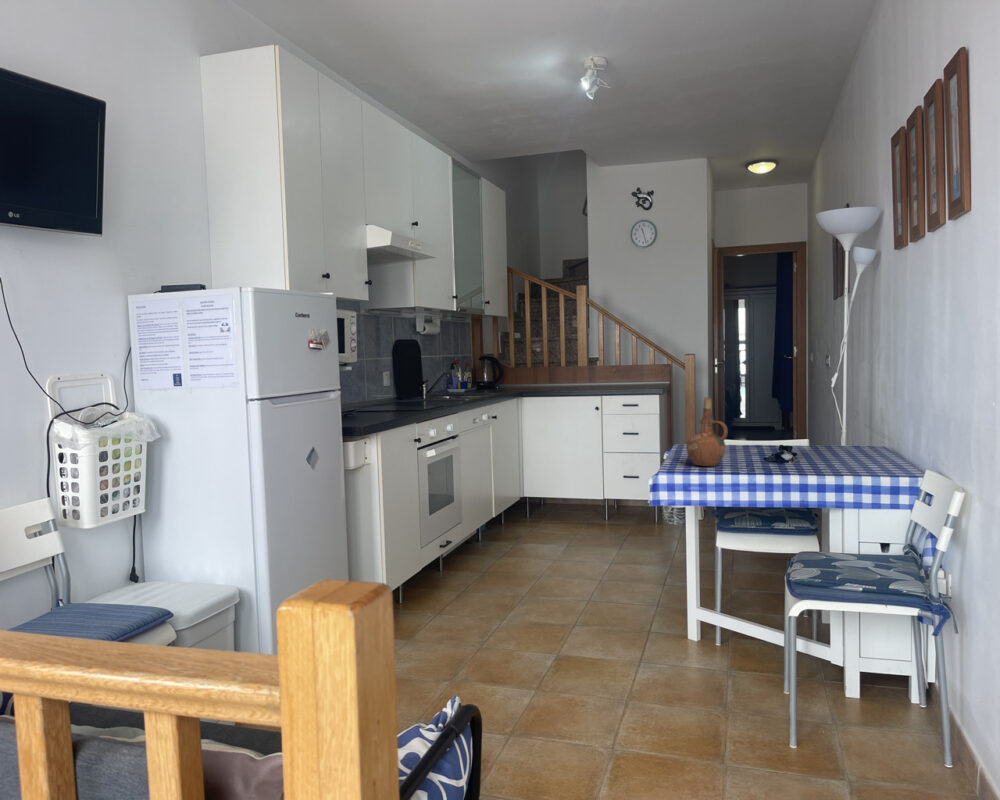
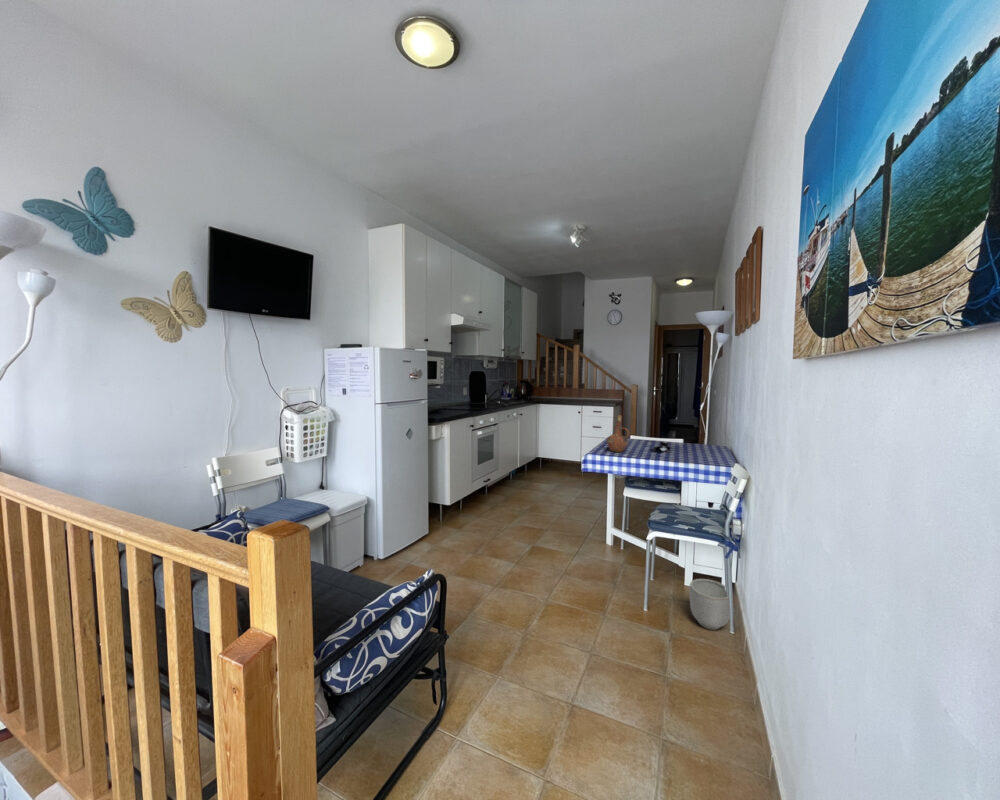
planter: none [870,679,948,768] -> present [689,579,730,630]

